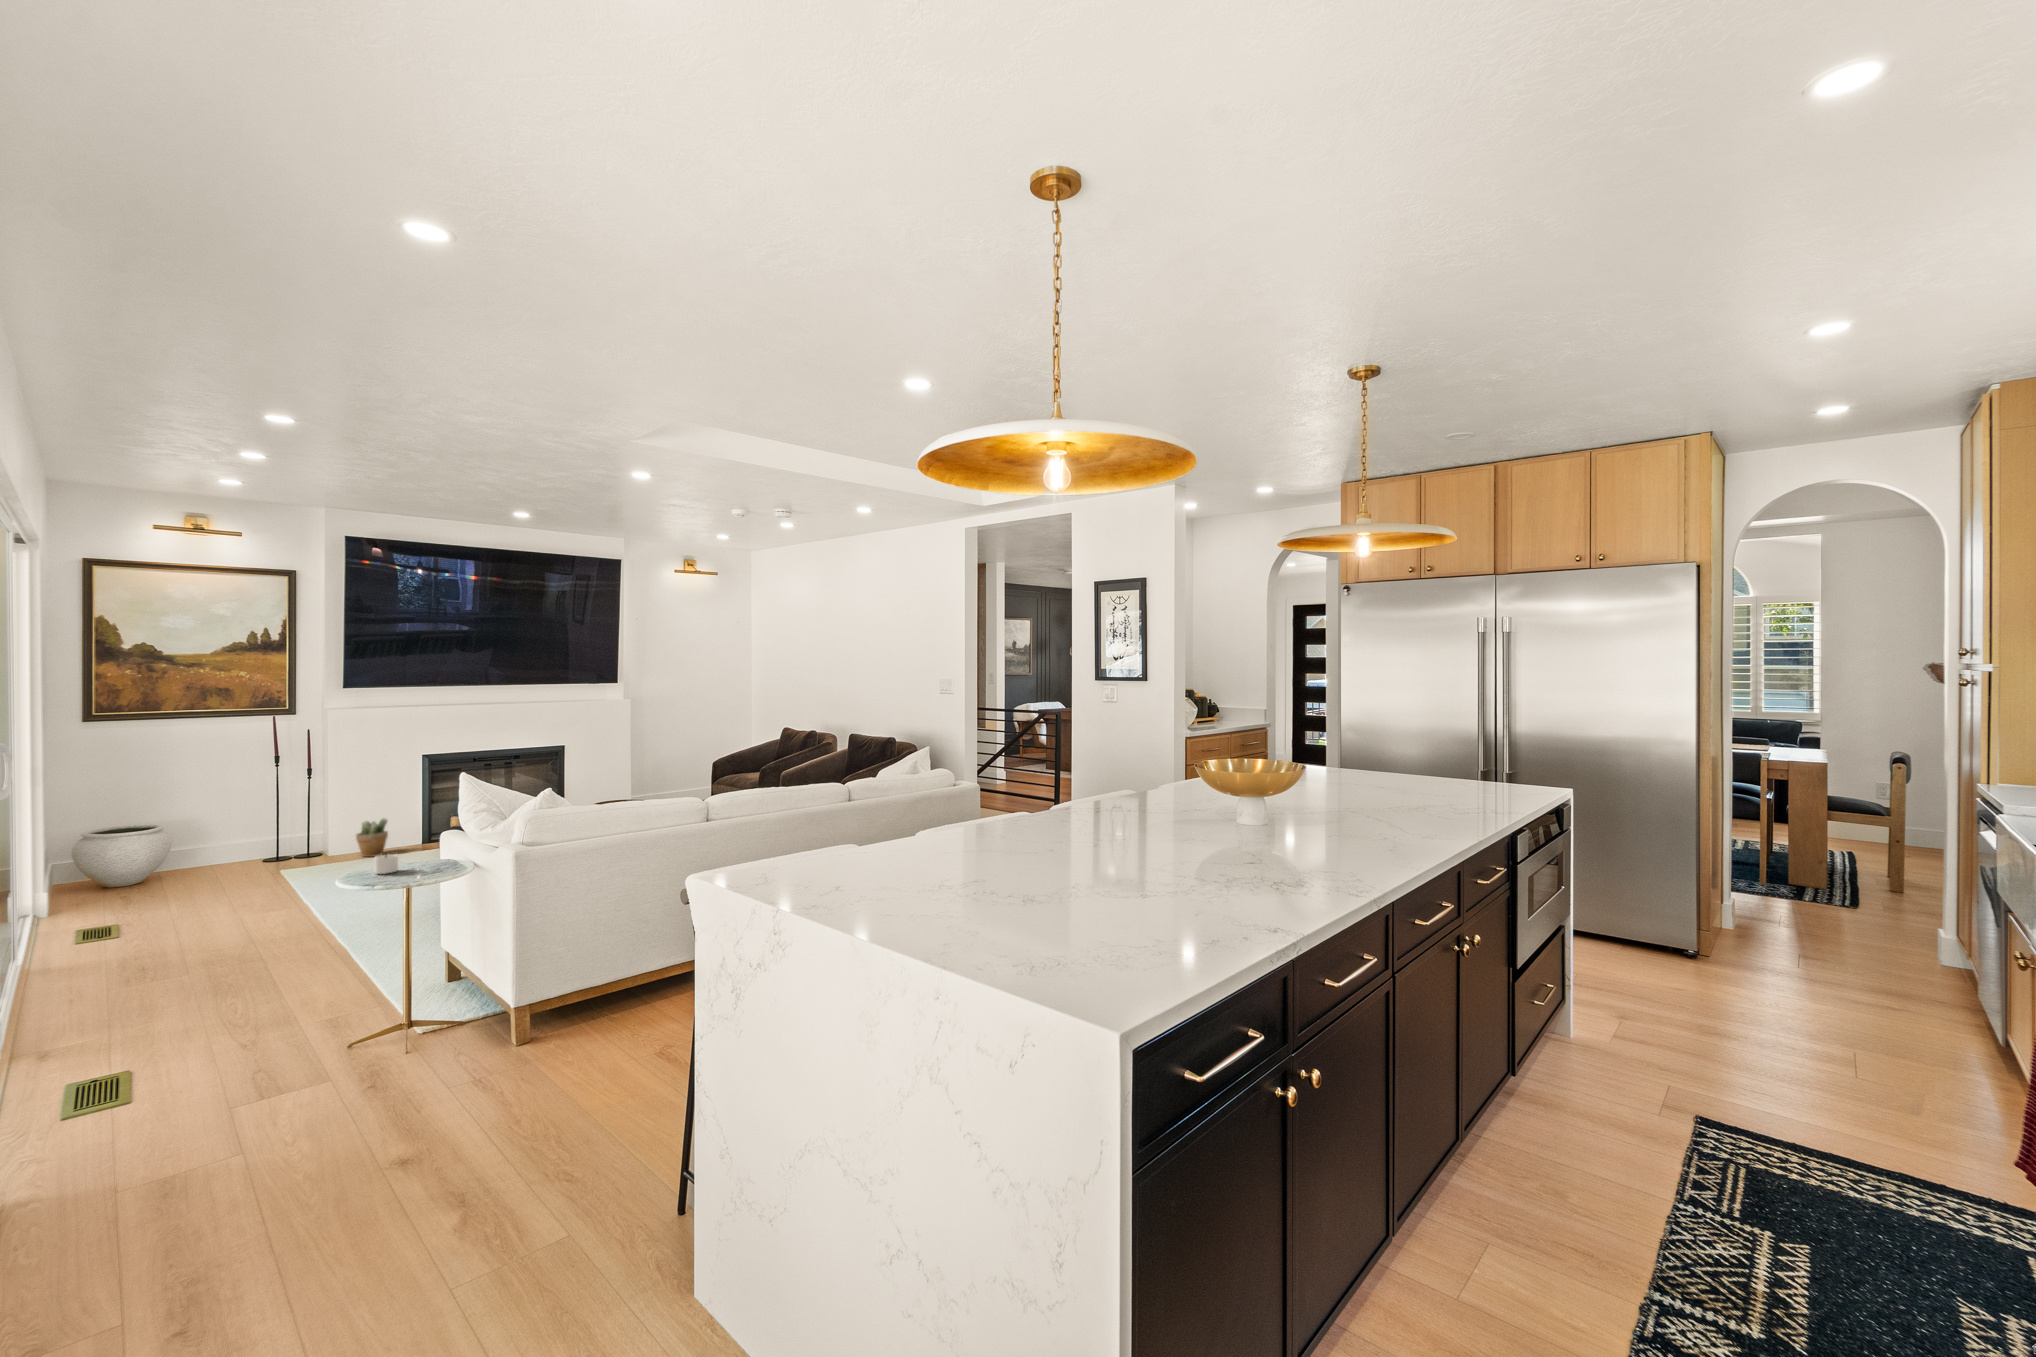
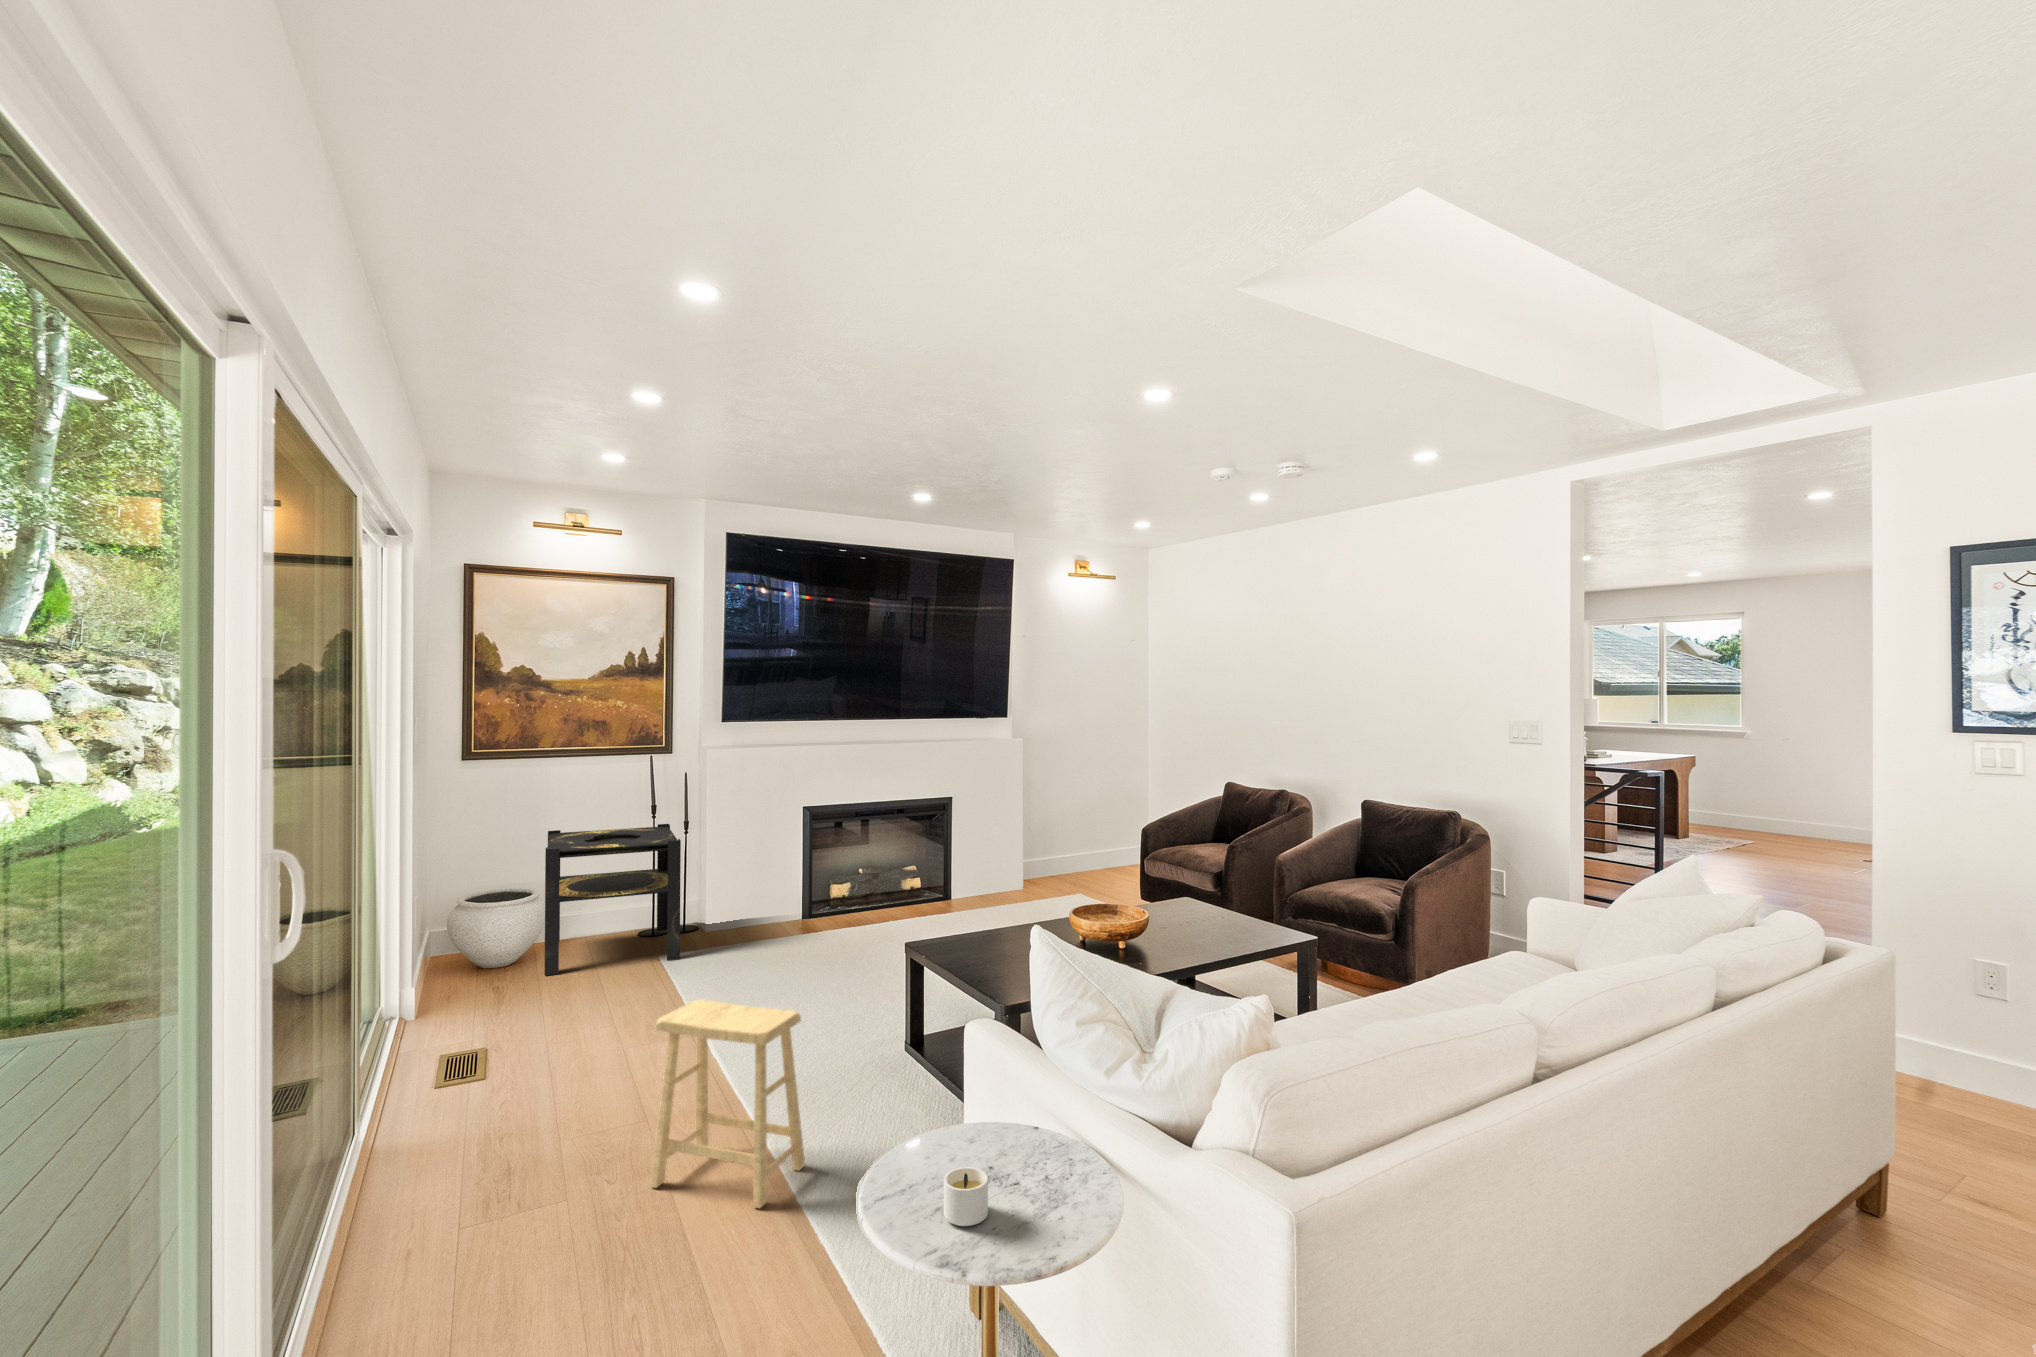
side table: none [170,772,301,889] -> present [544,824,681,975]
potted plant: present [356,819,388,857] -> none [734,886,769,935]
footstool: none [249,853,367,968] -> present [650,999,805,1208]

